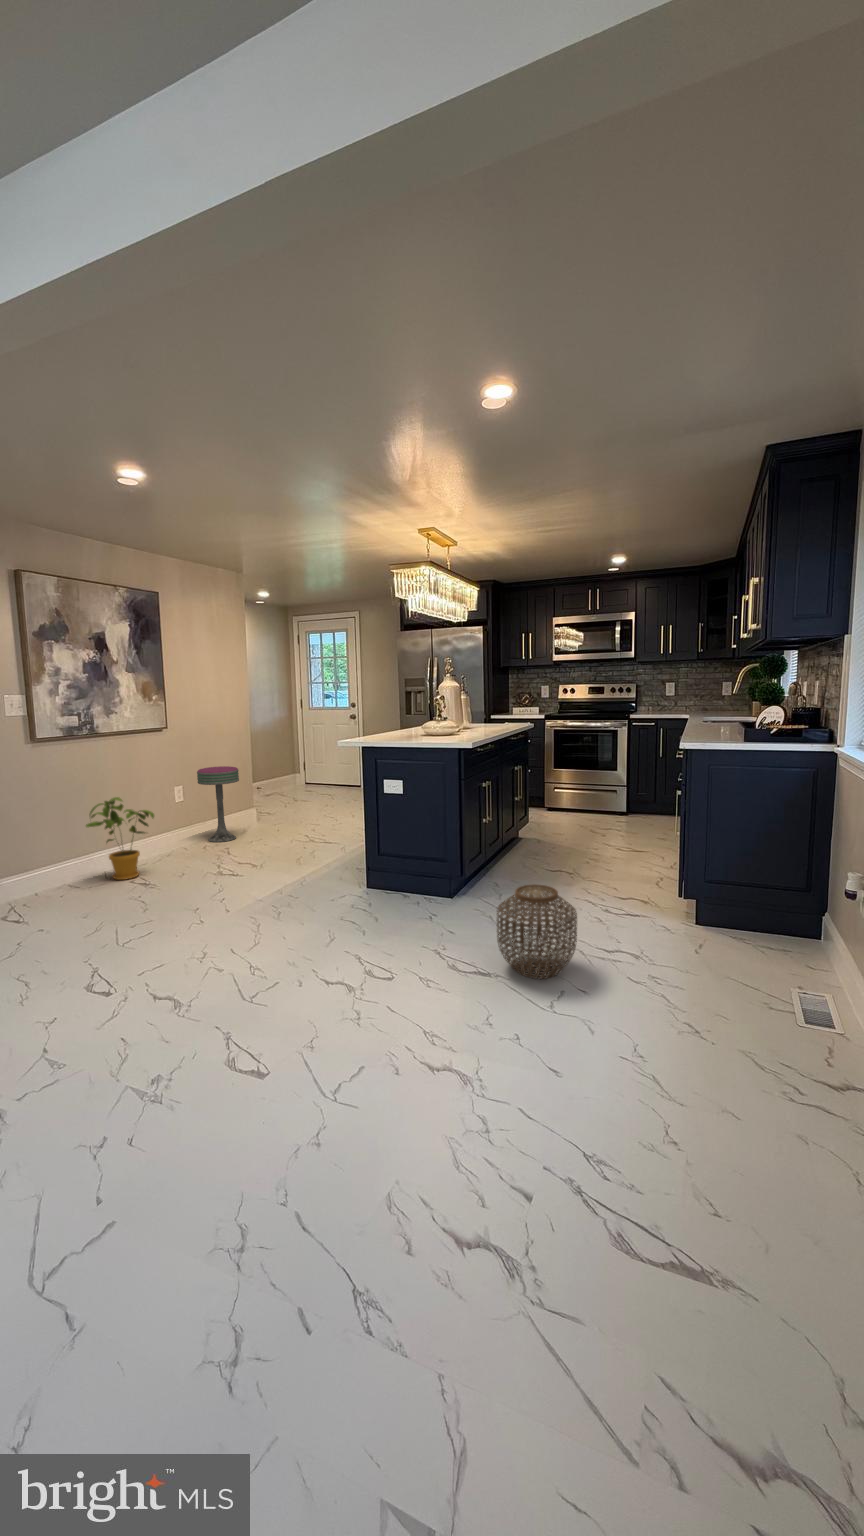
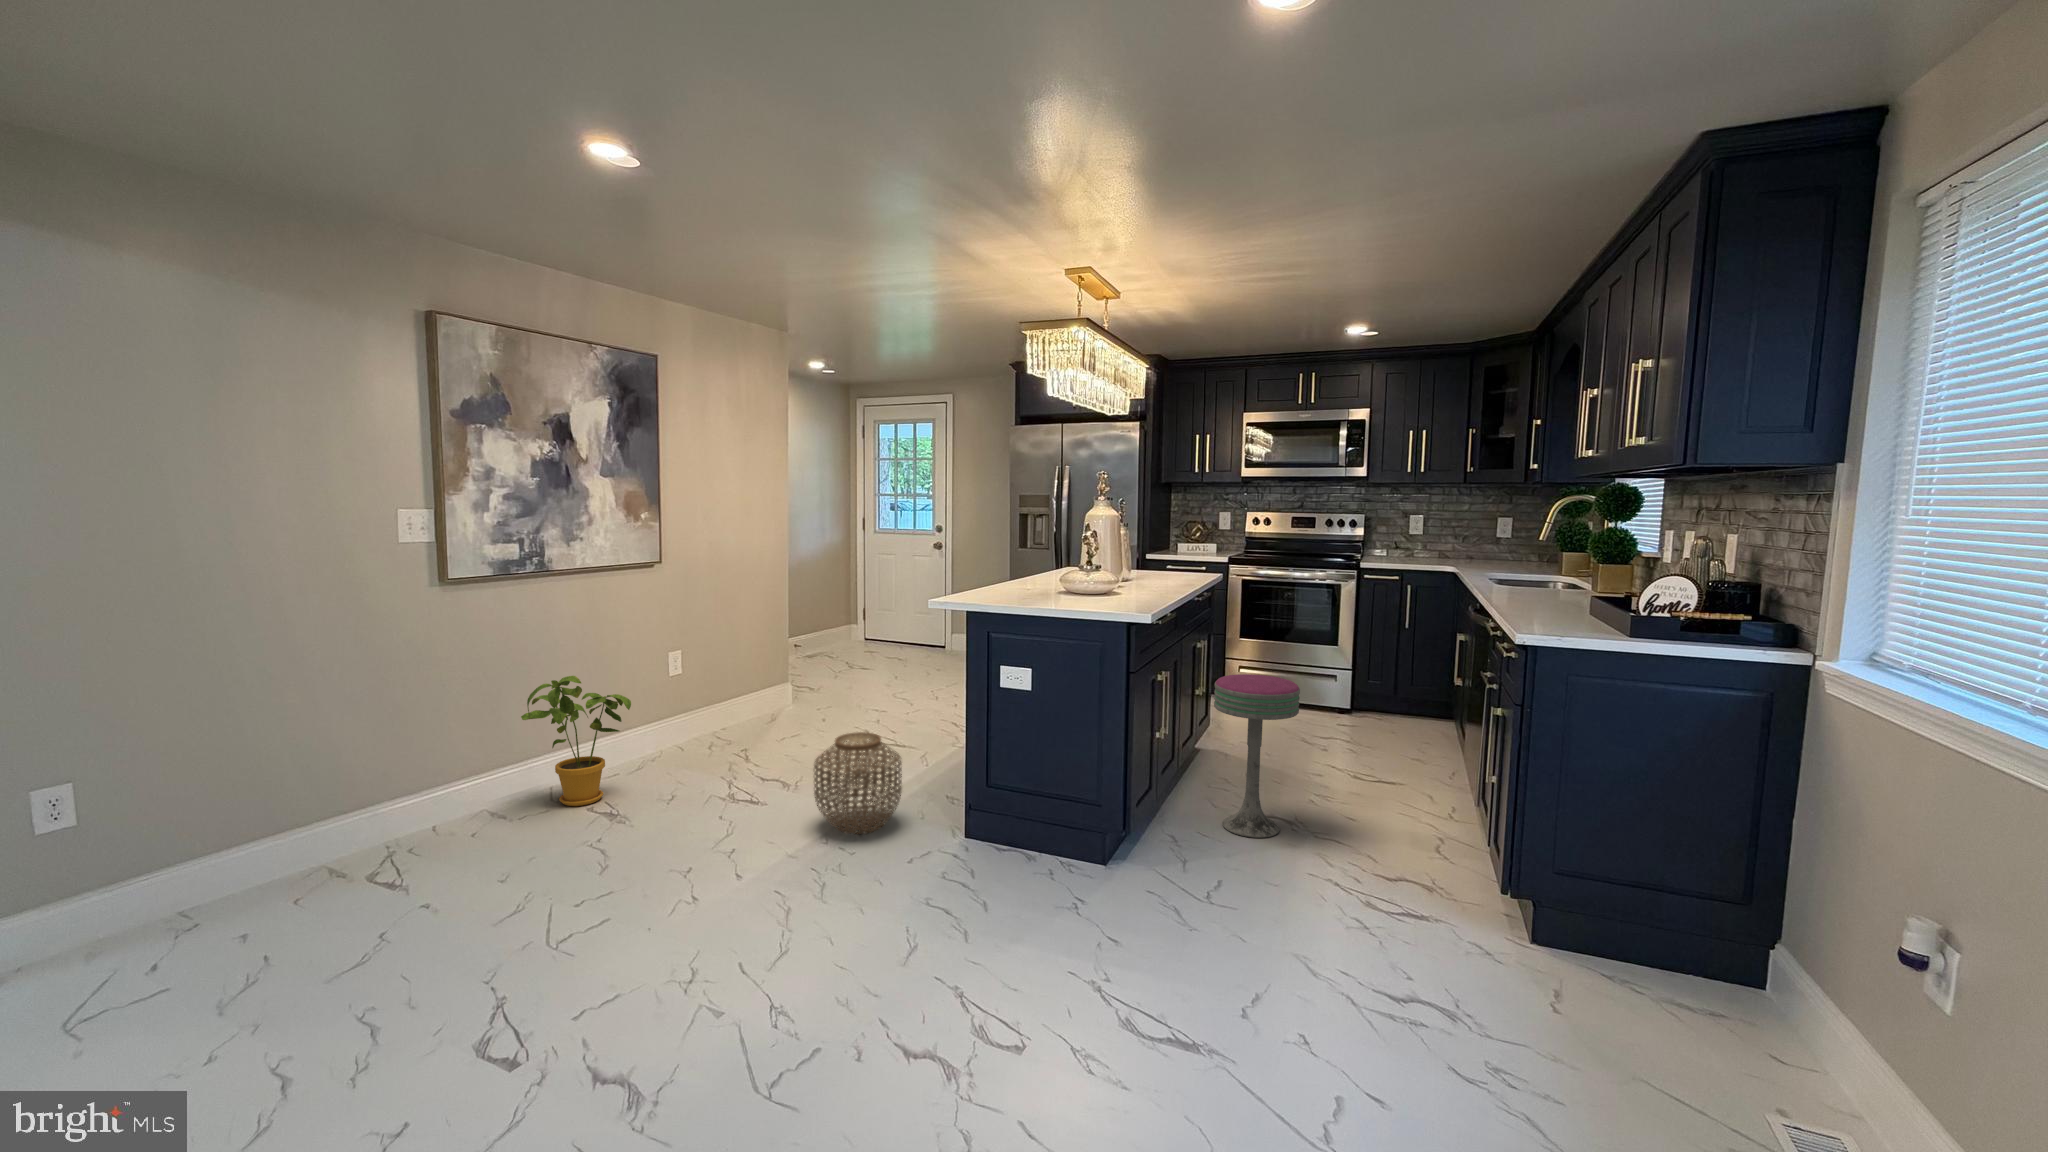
bar stool: present [197,766,239,842] -> present [1214,674,1300,838]
woven basket: present [497,884,577,979] -> present [814,732,902,834]

